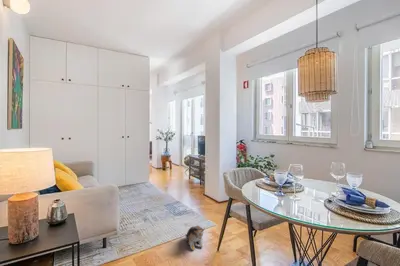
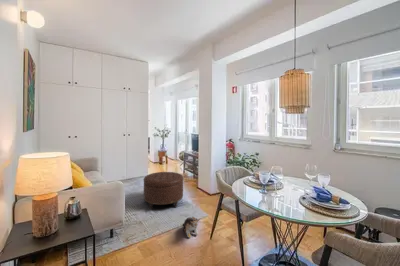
ottoman: none [143,176,188,217] -> present [144,172,183,209]

